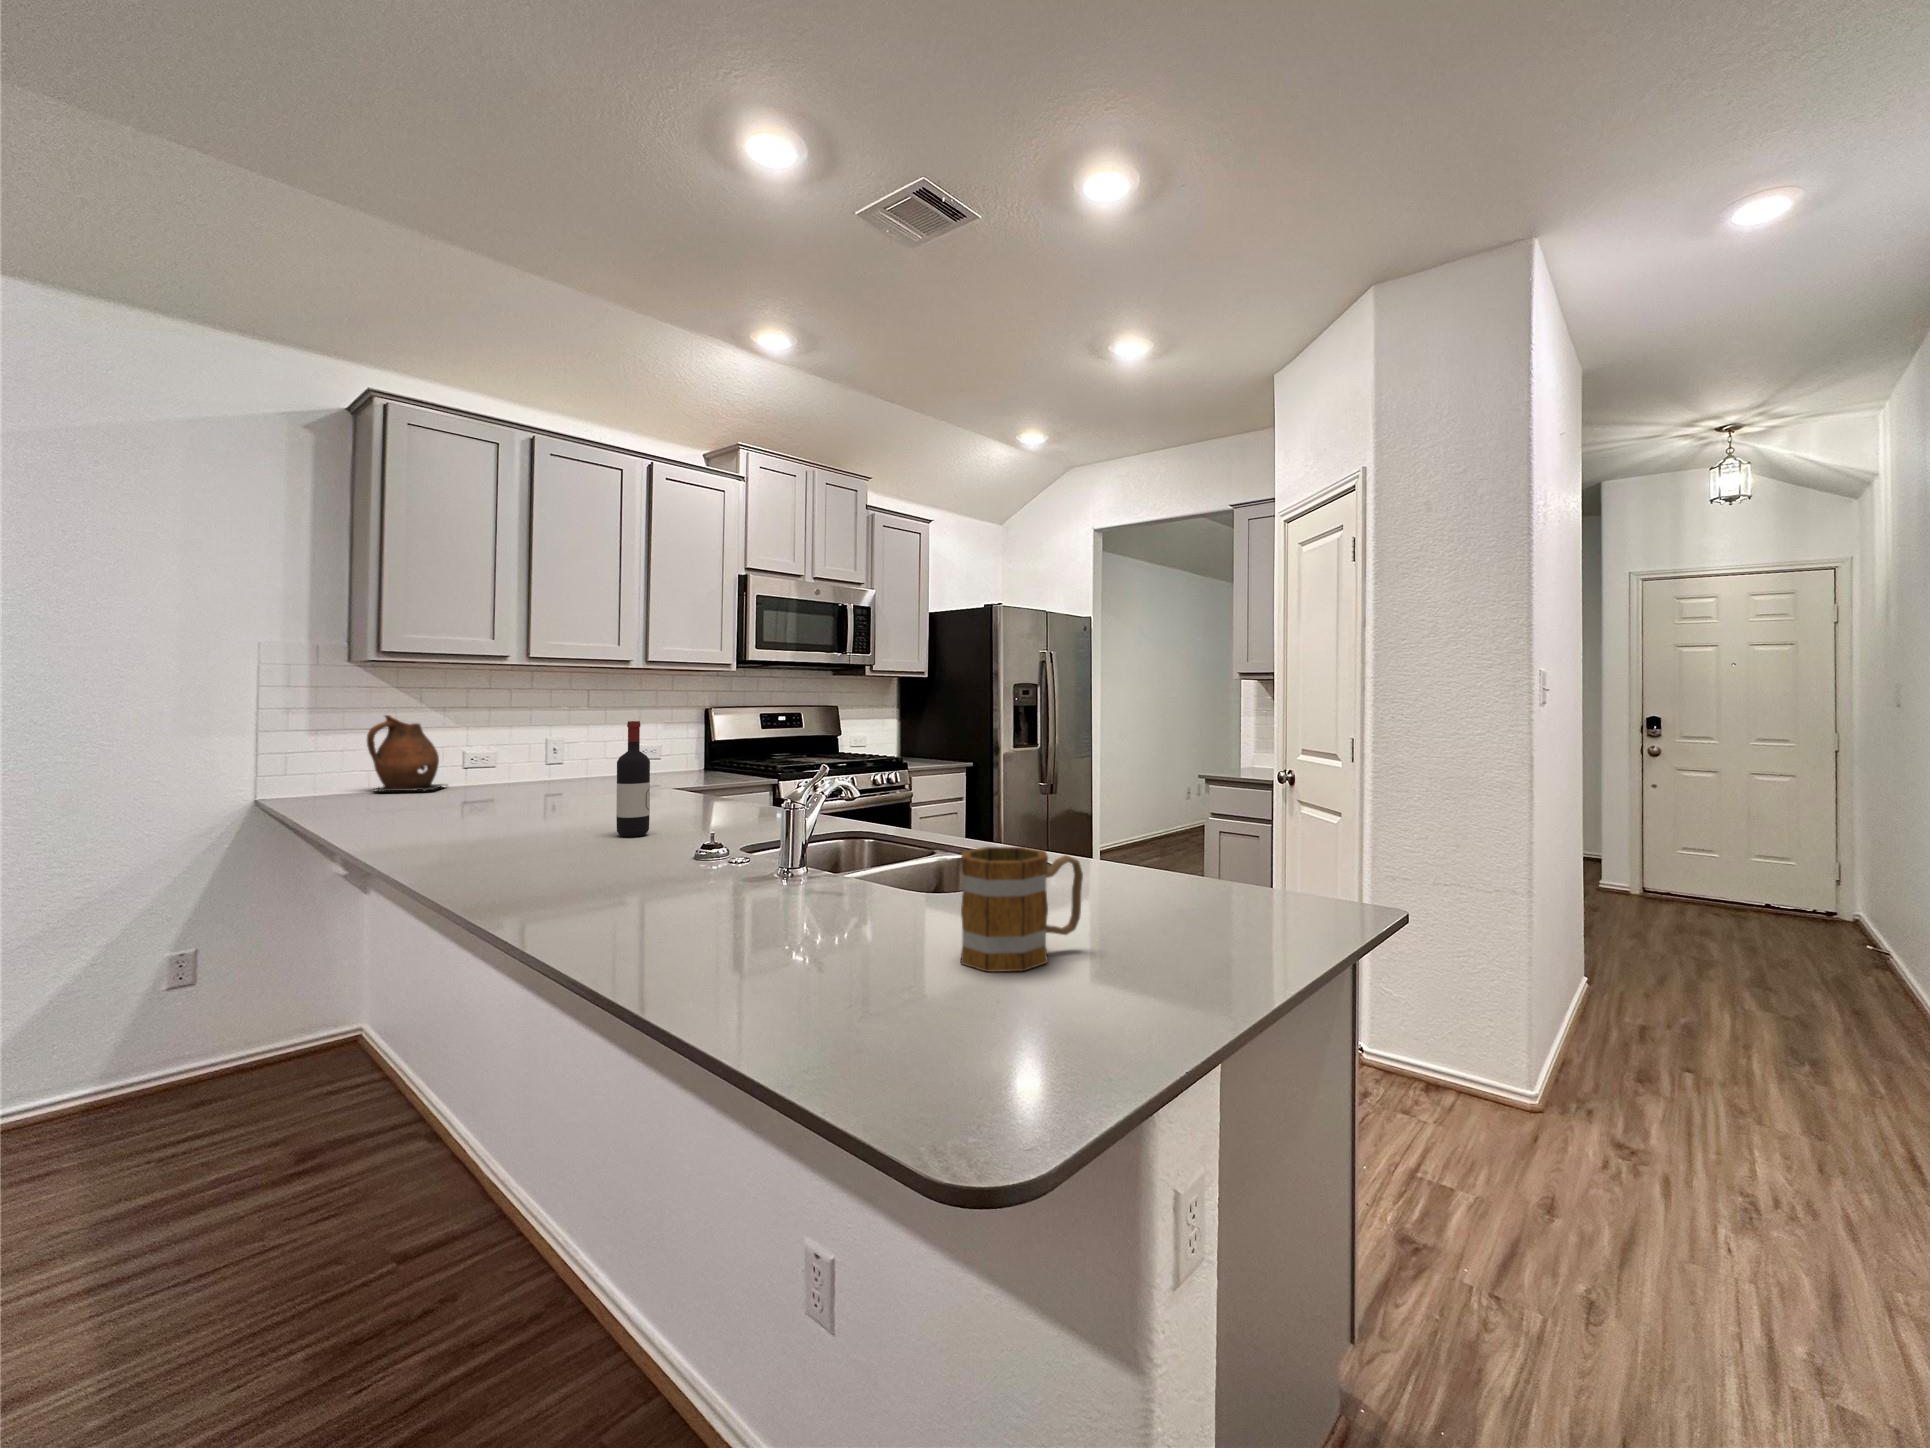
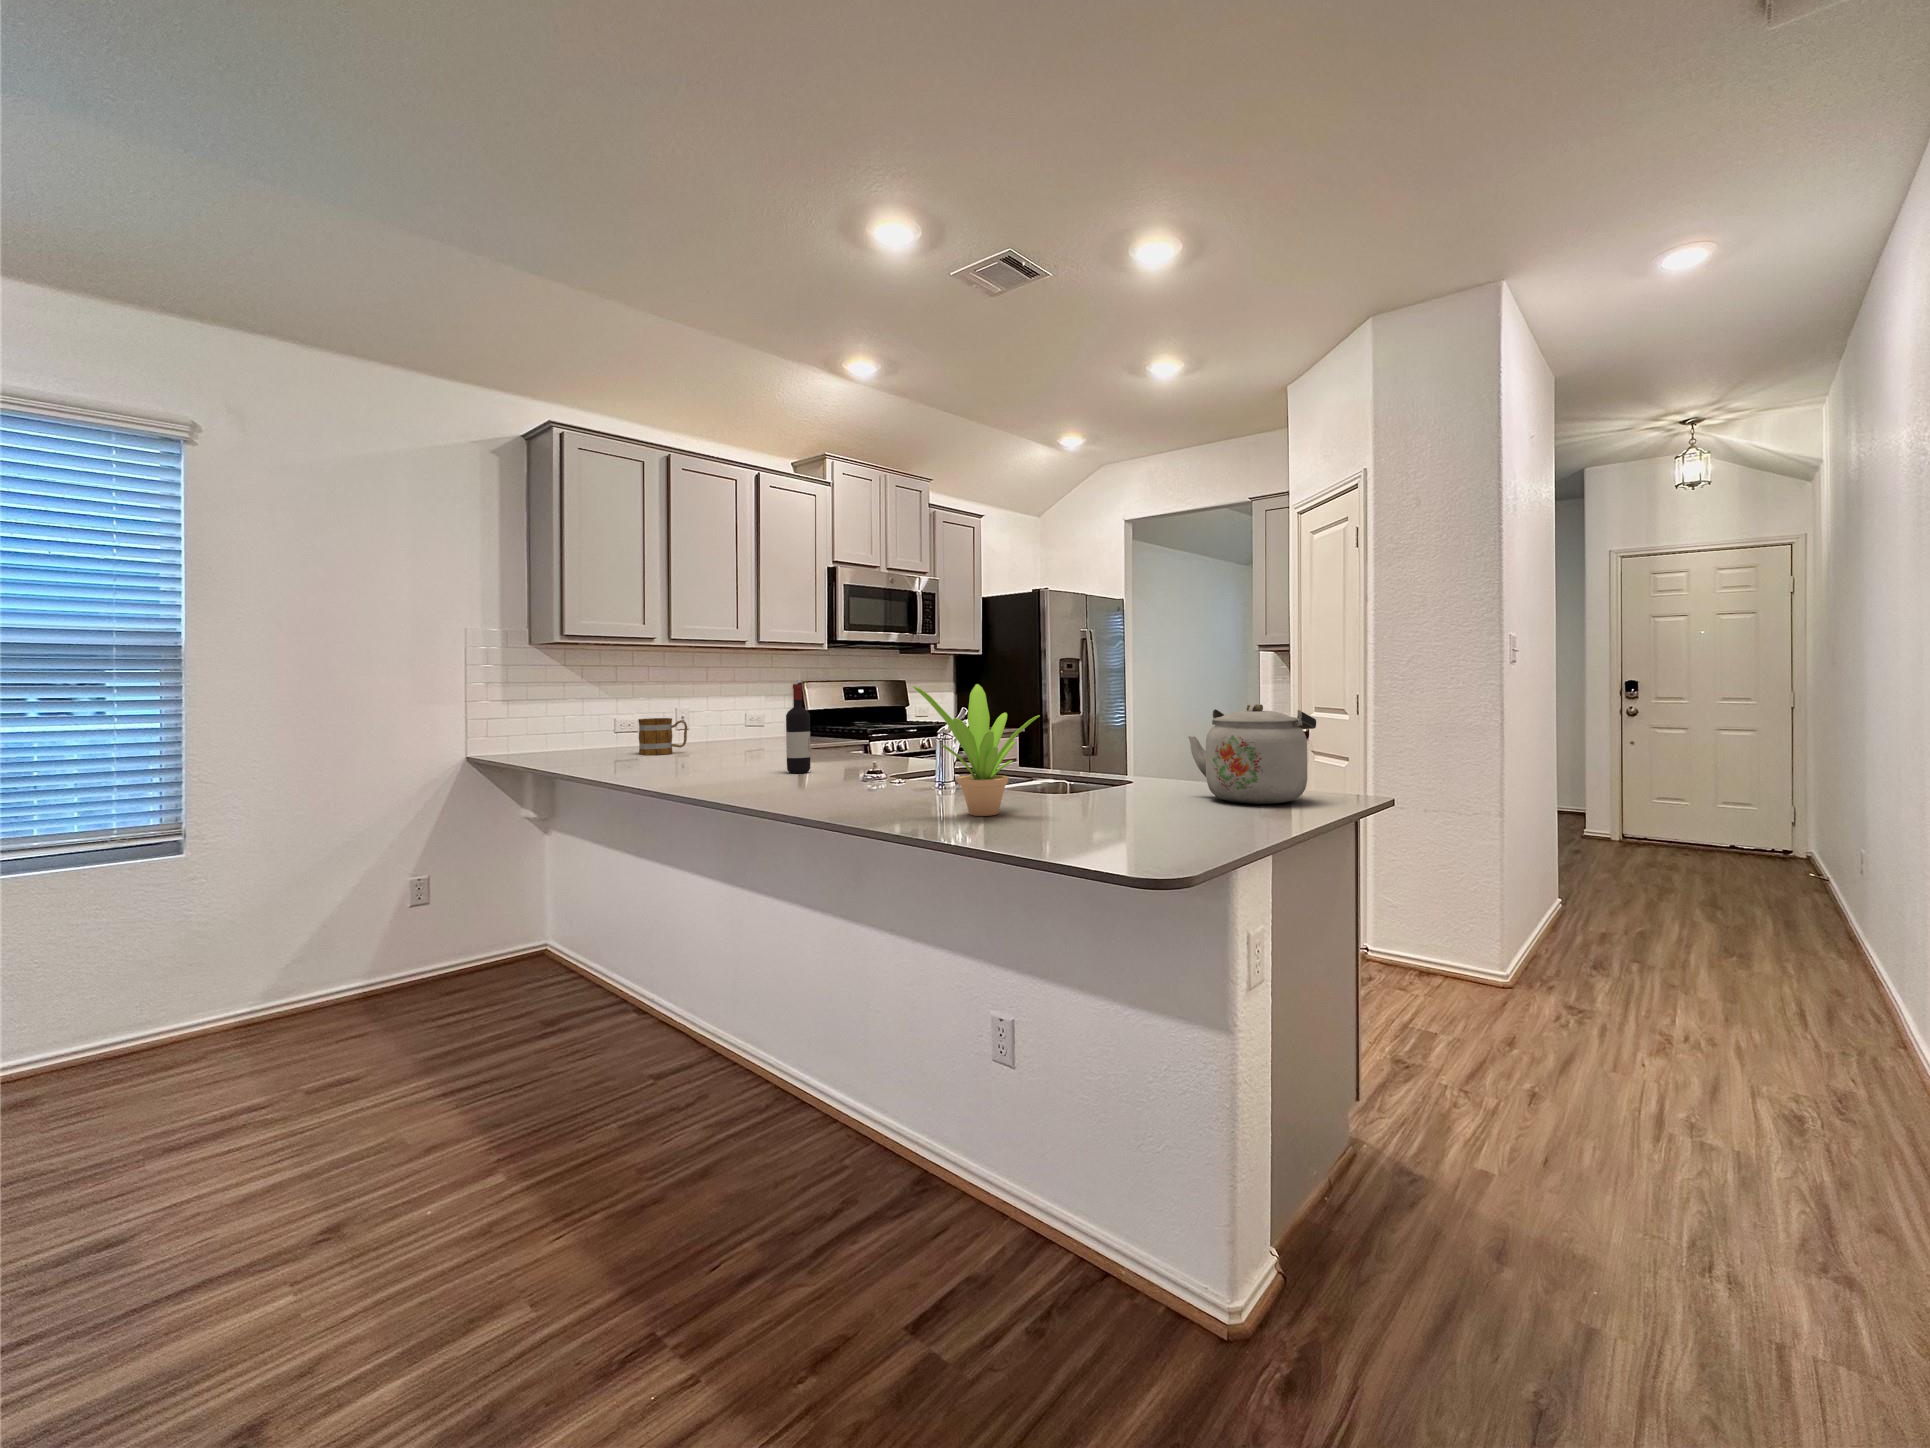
ceramic pitcher: present [367,715,445,792] -> none [544,689,604,752]
potted plant: none [686,739,882,944] -> present [913,684,1040,816]
kettle: none [1120,770,1298,918] -> present [1188,704,1316,804]
mug: present [961,847,1083,972] -> present [638,718,687,755]

